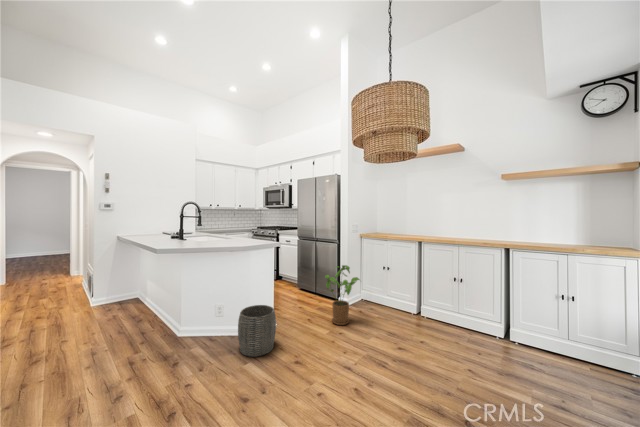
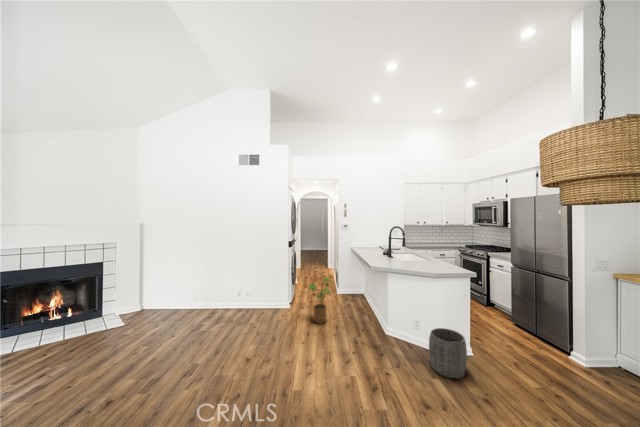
house plant: present [325,265,360,325] -> present [309,277,332,324]

